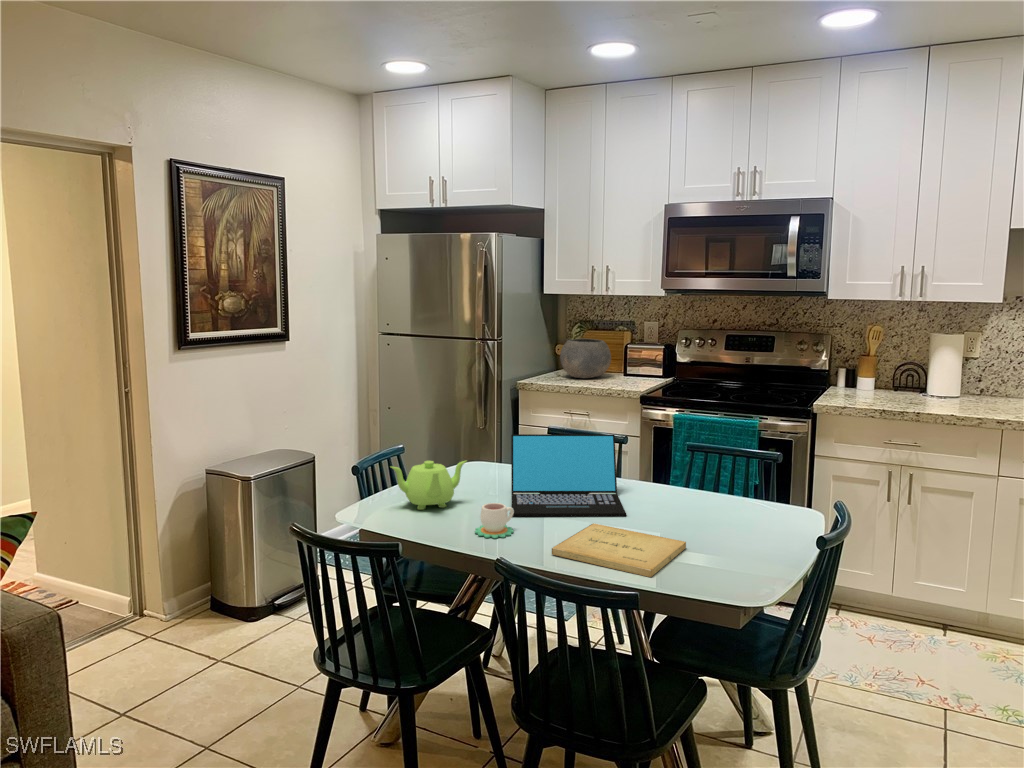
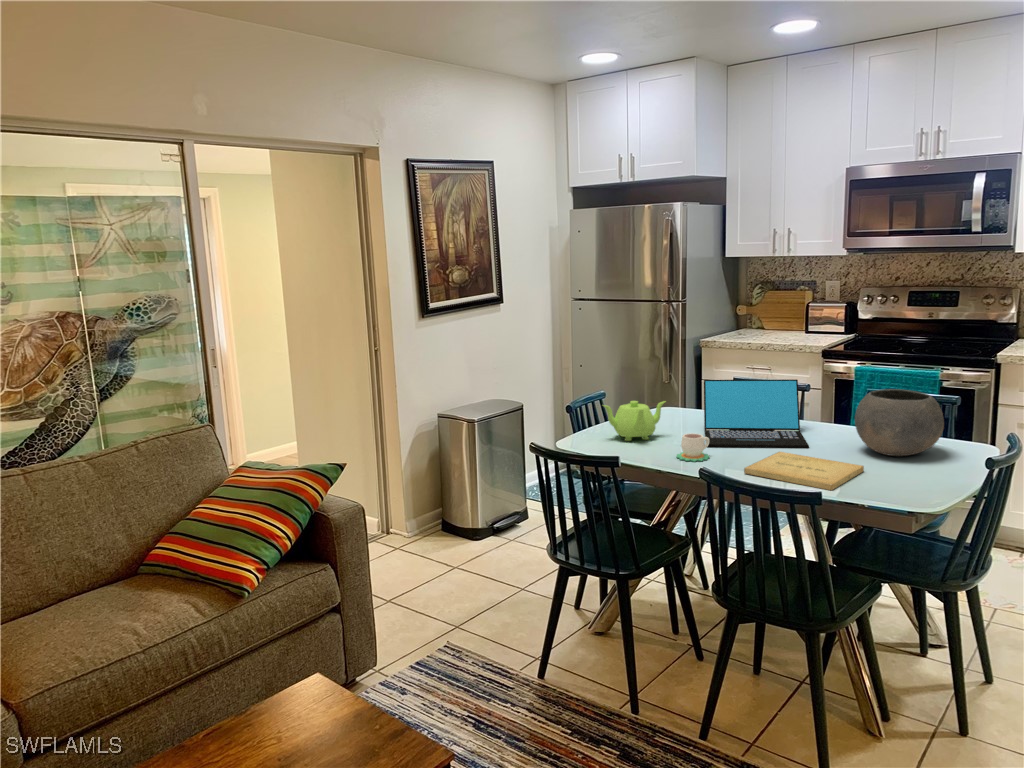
bowl: present [560,338,611,378] -> present [855,389,944,456]

